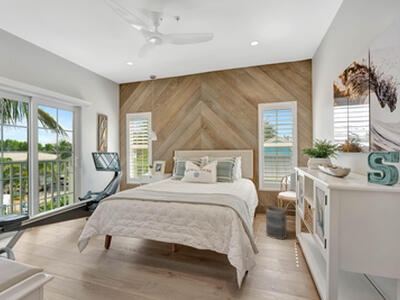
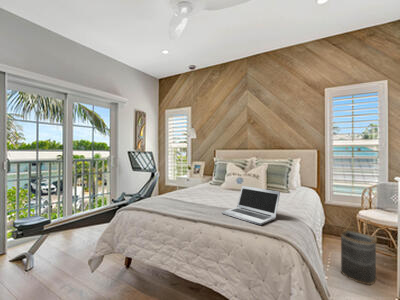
laptop: none [185,177,225,201] -> present [221,186,280,225]

